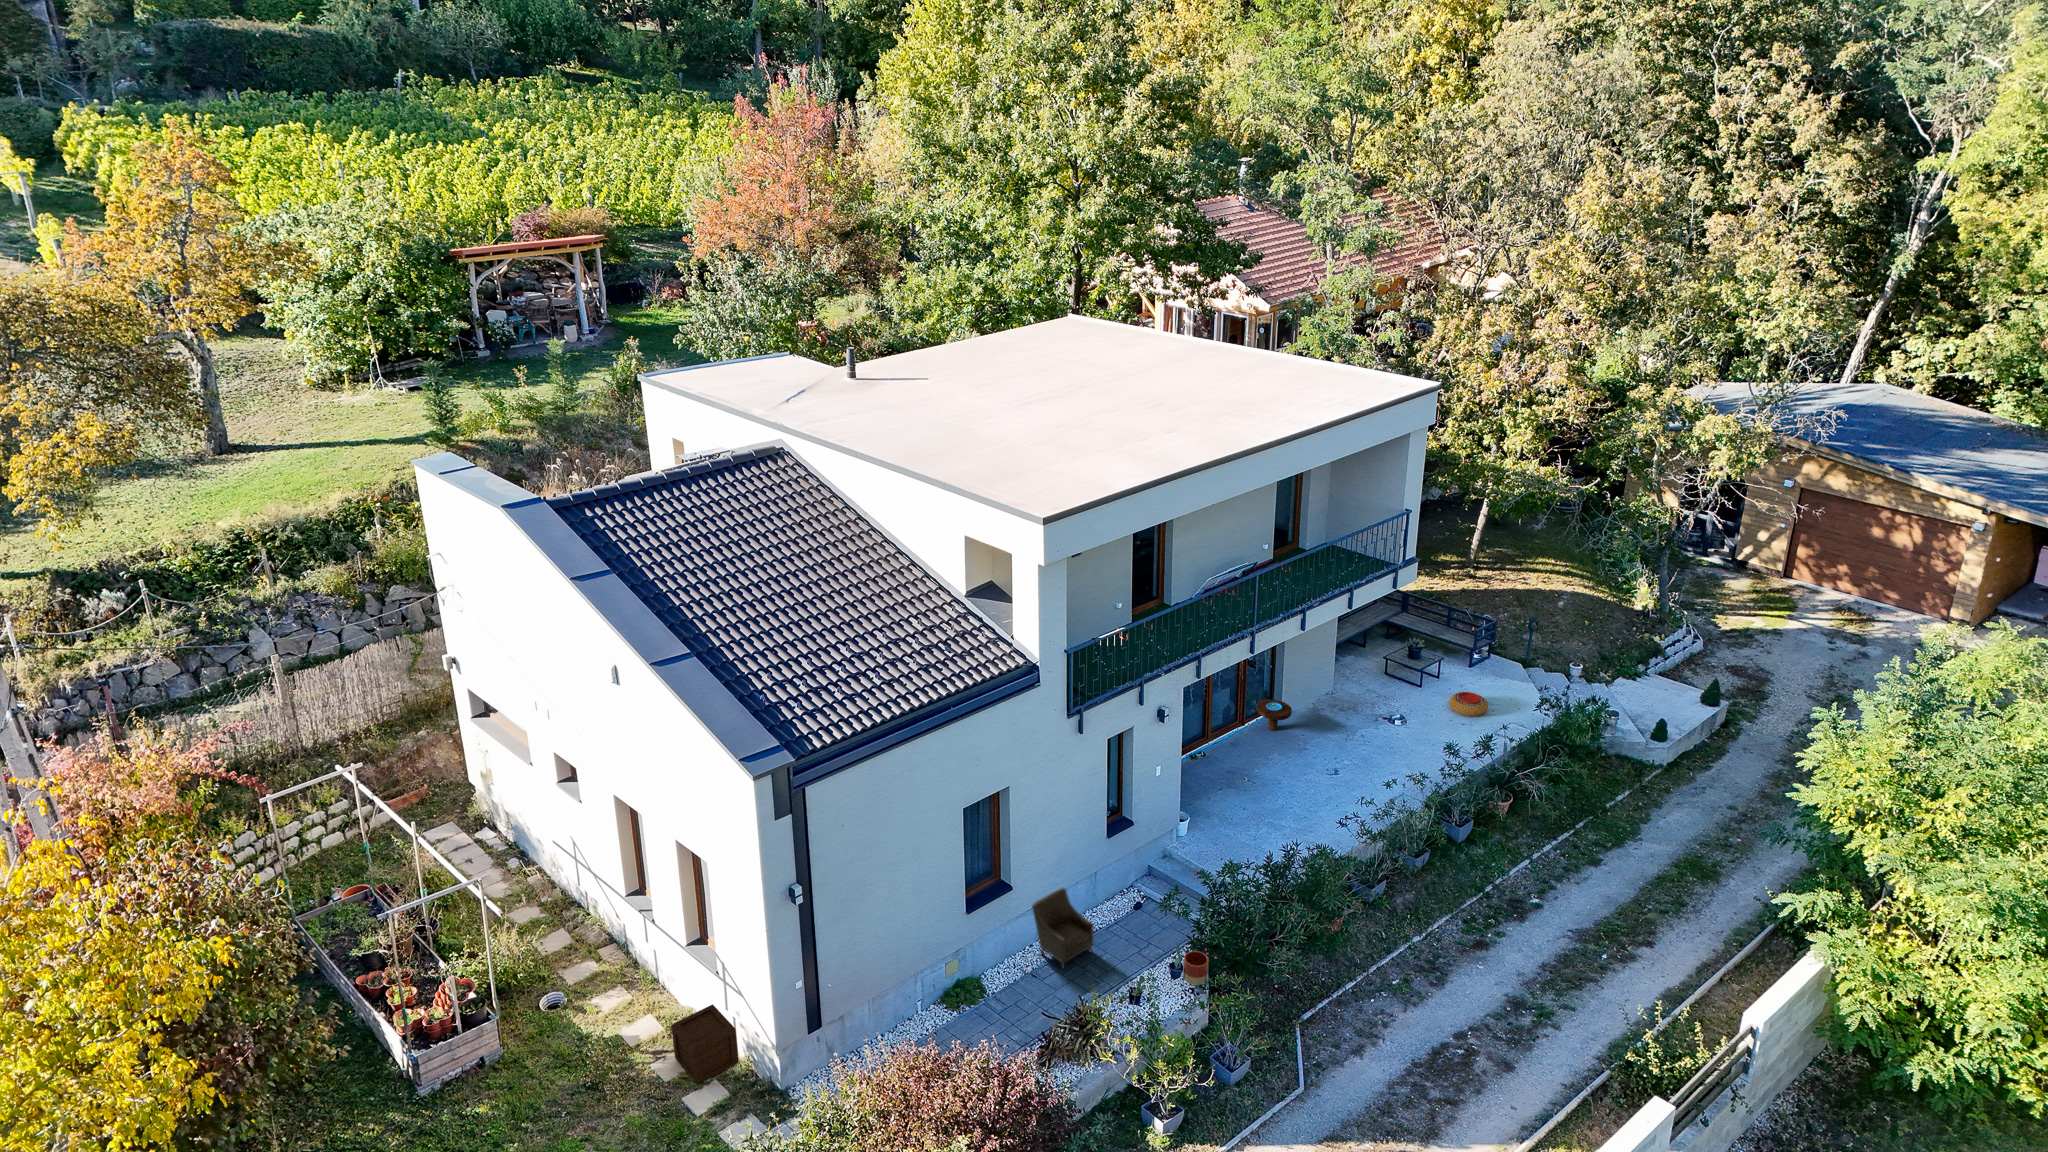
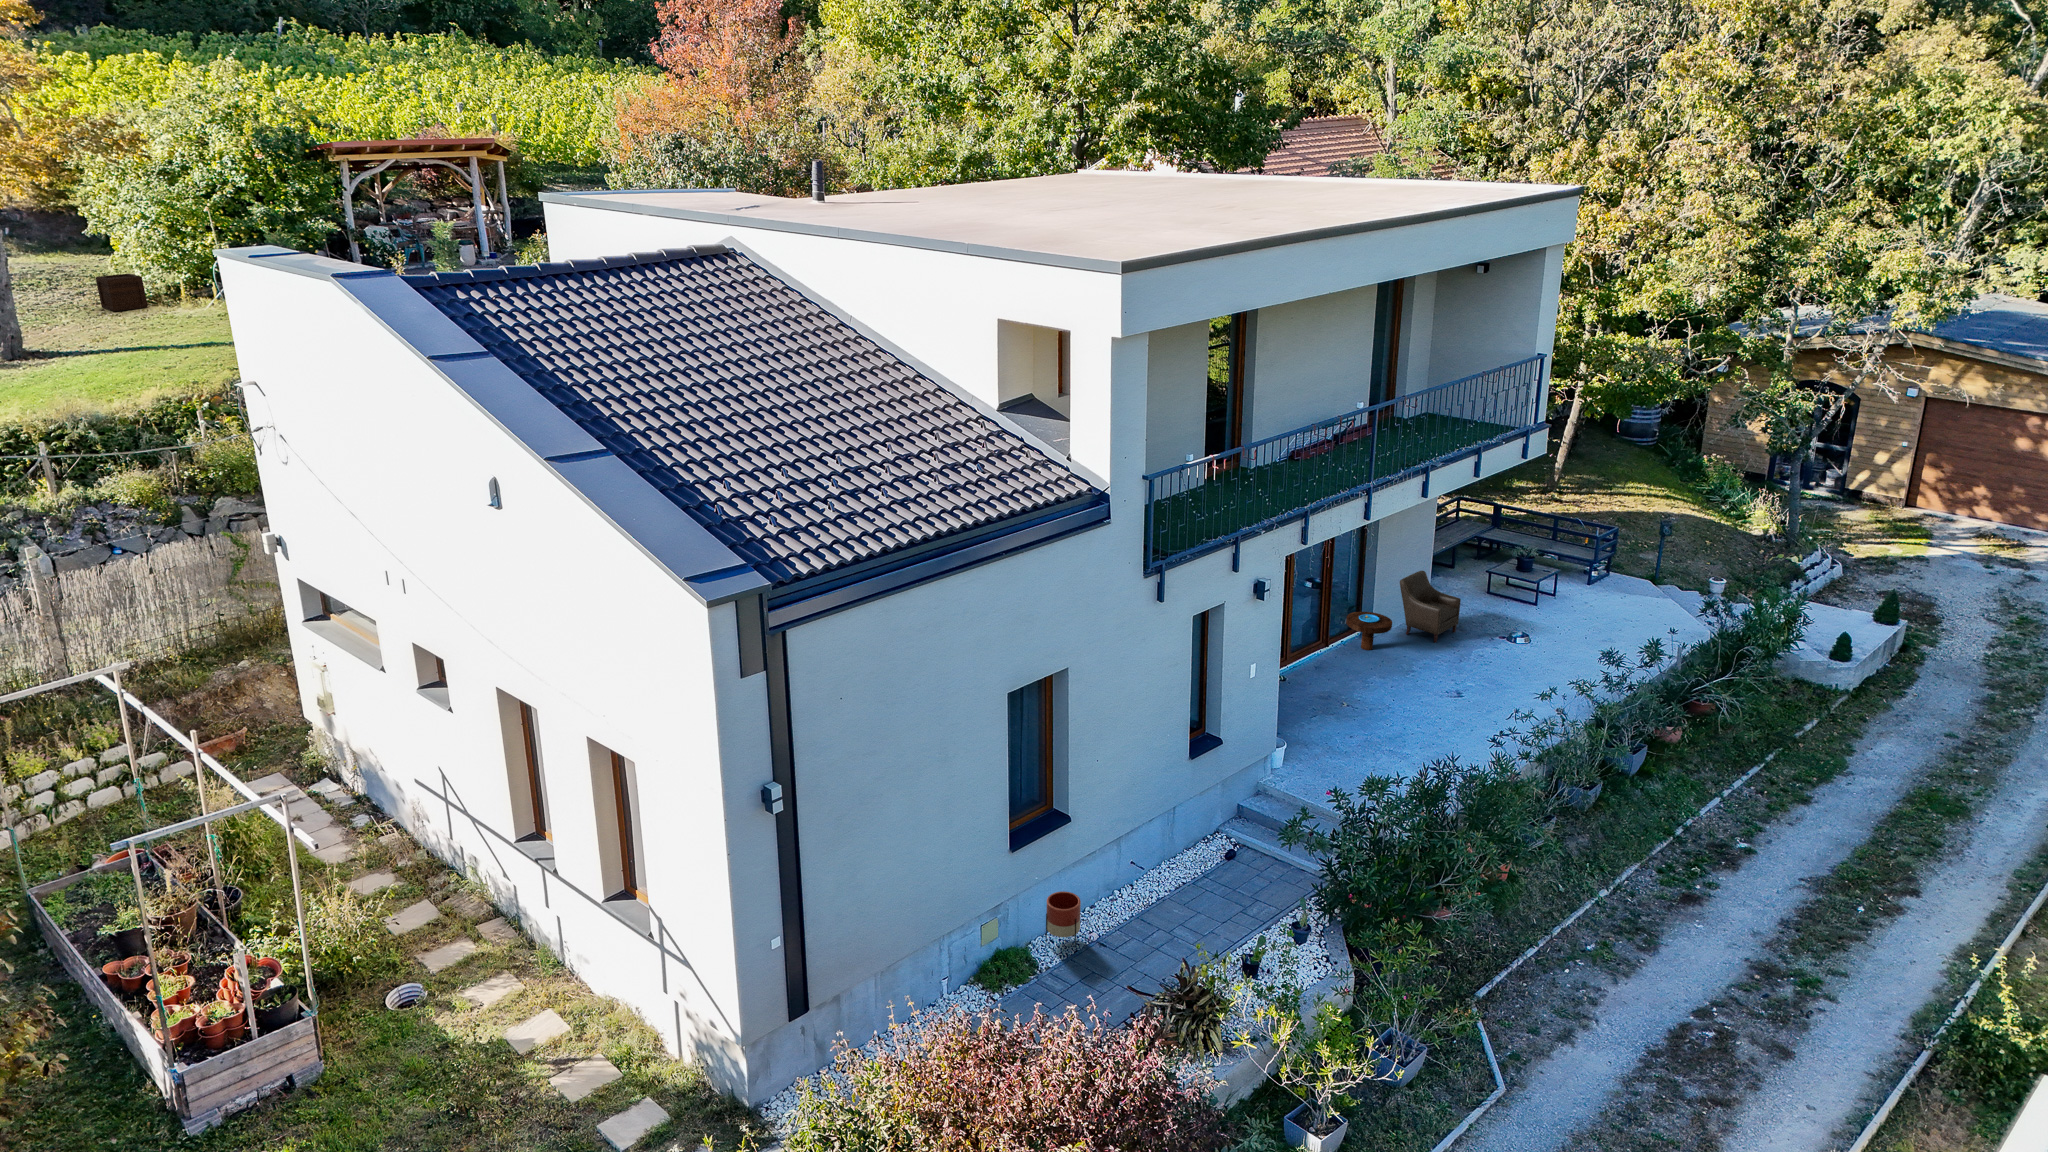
pouf: present [1449,692,1488,716] -> none [1581,602,1632,630]
chair: present [1032,887,1094,969] -> present [1400,571,1461,643]
planter: present [1183,951,1209,988] -> present [1046,891,1081,947]
wooden crate: present [671,1004,739,1084] -> present [95,274,148,311]

